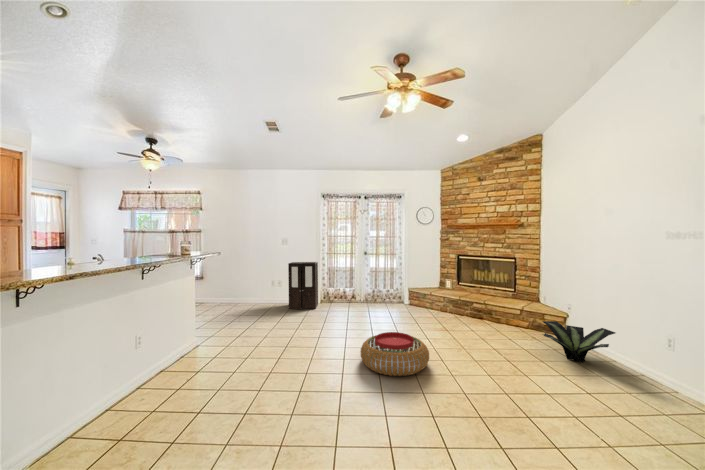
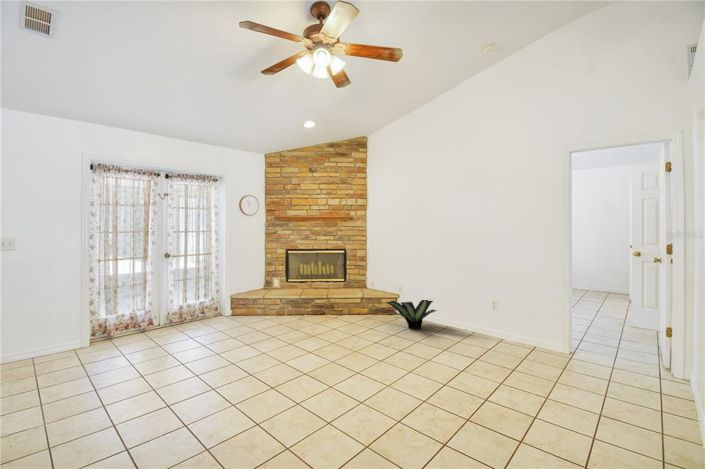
cabinet: present [288,262,318,309] -> none [20,274,89,367]
pouf: present [360,332,429,376] -> none [246,341,333,396]

